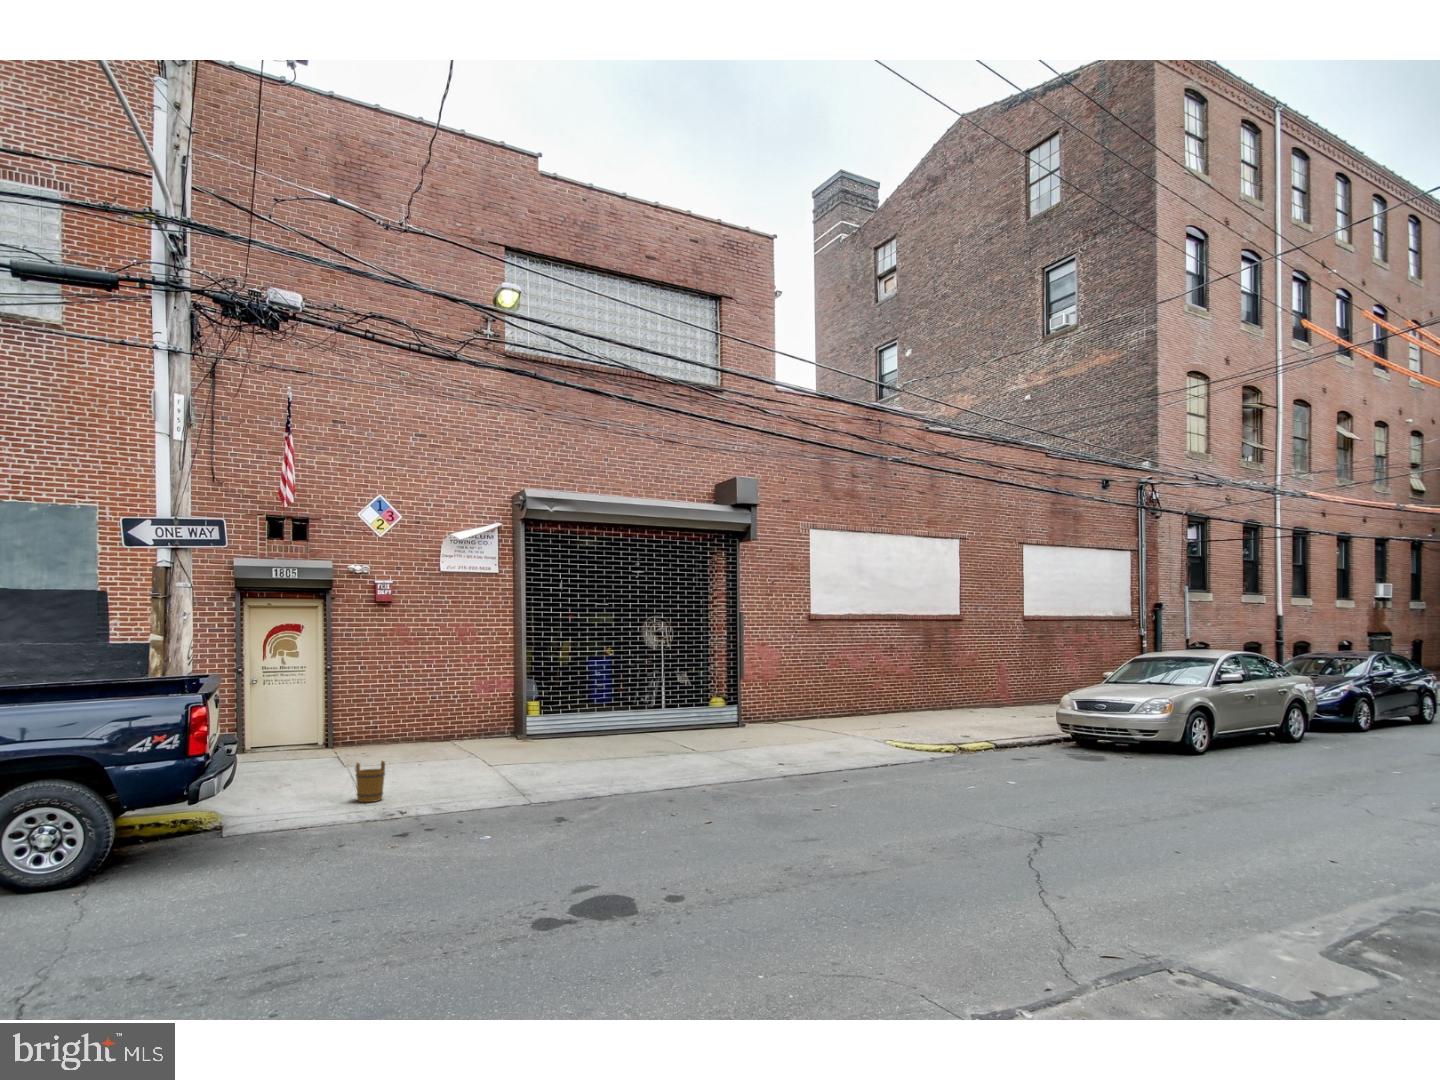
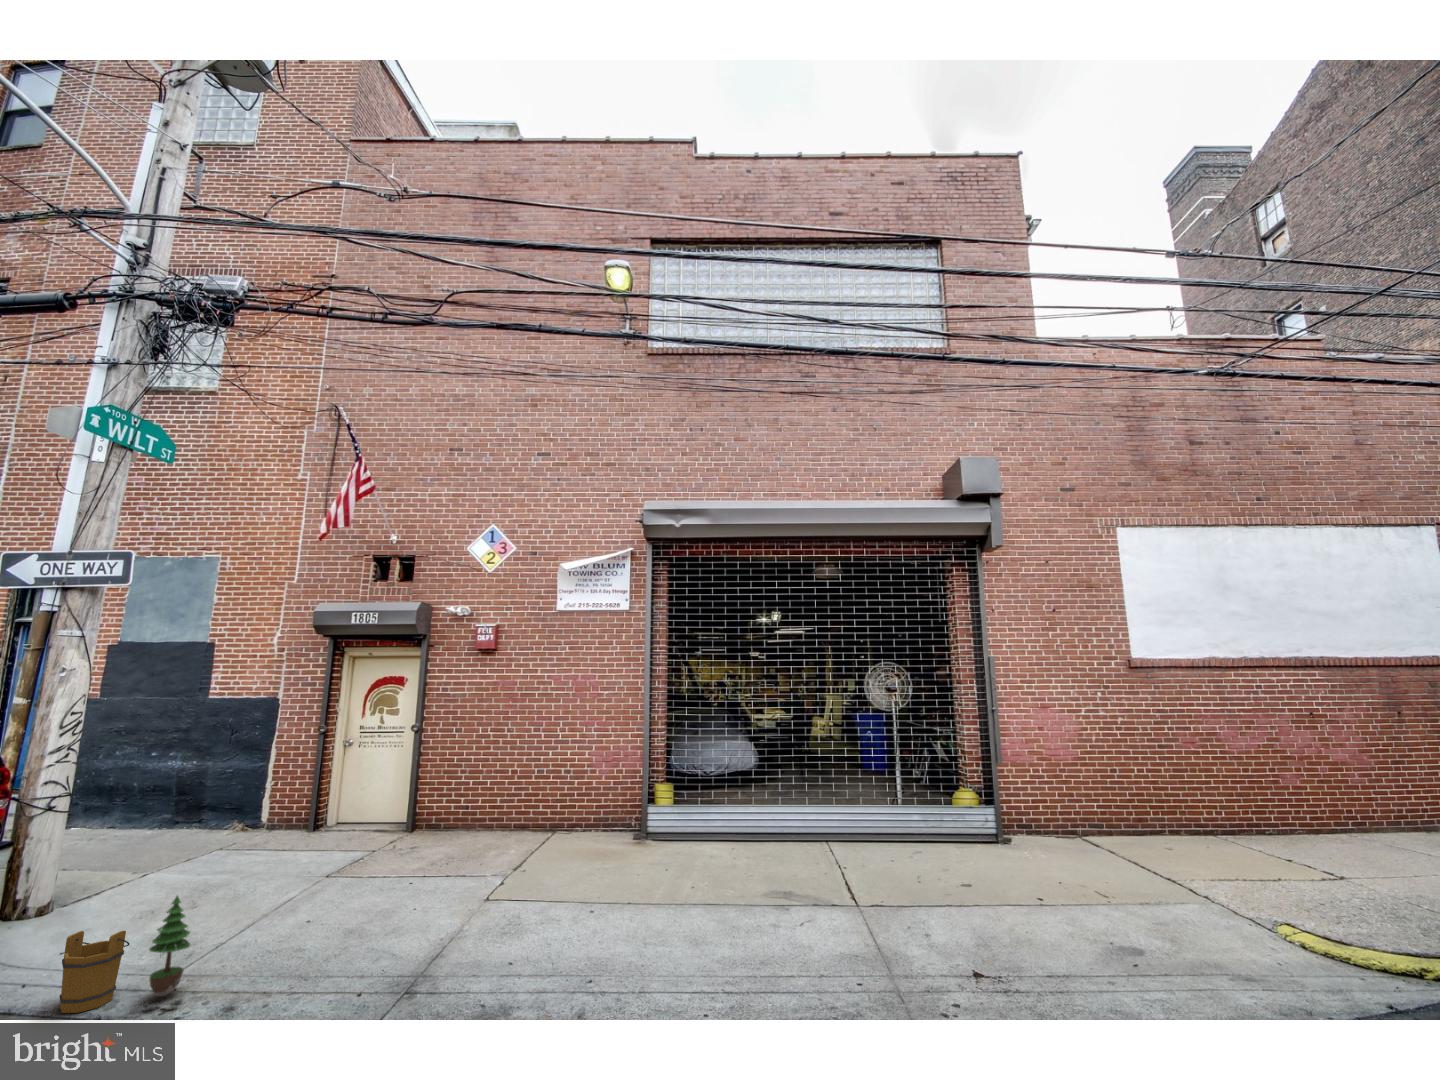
potted tree: none [397,739,418,795] -> present [149,896,190,997]

